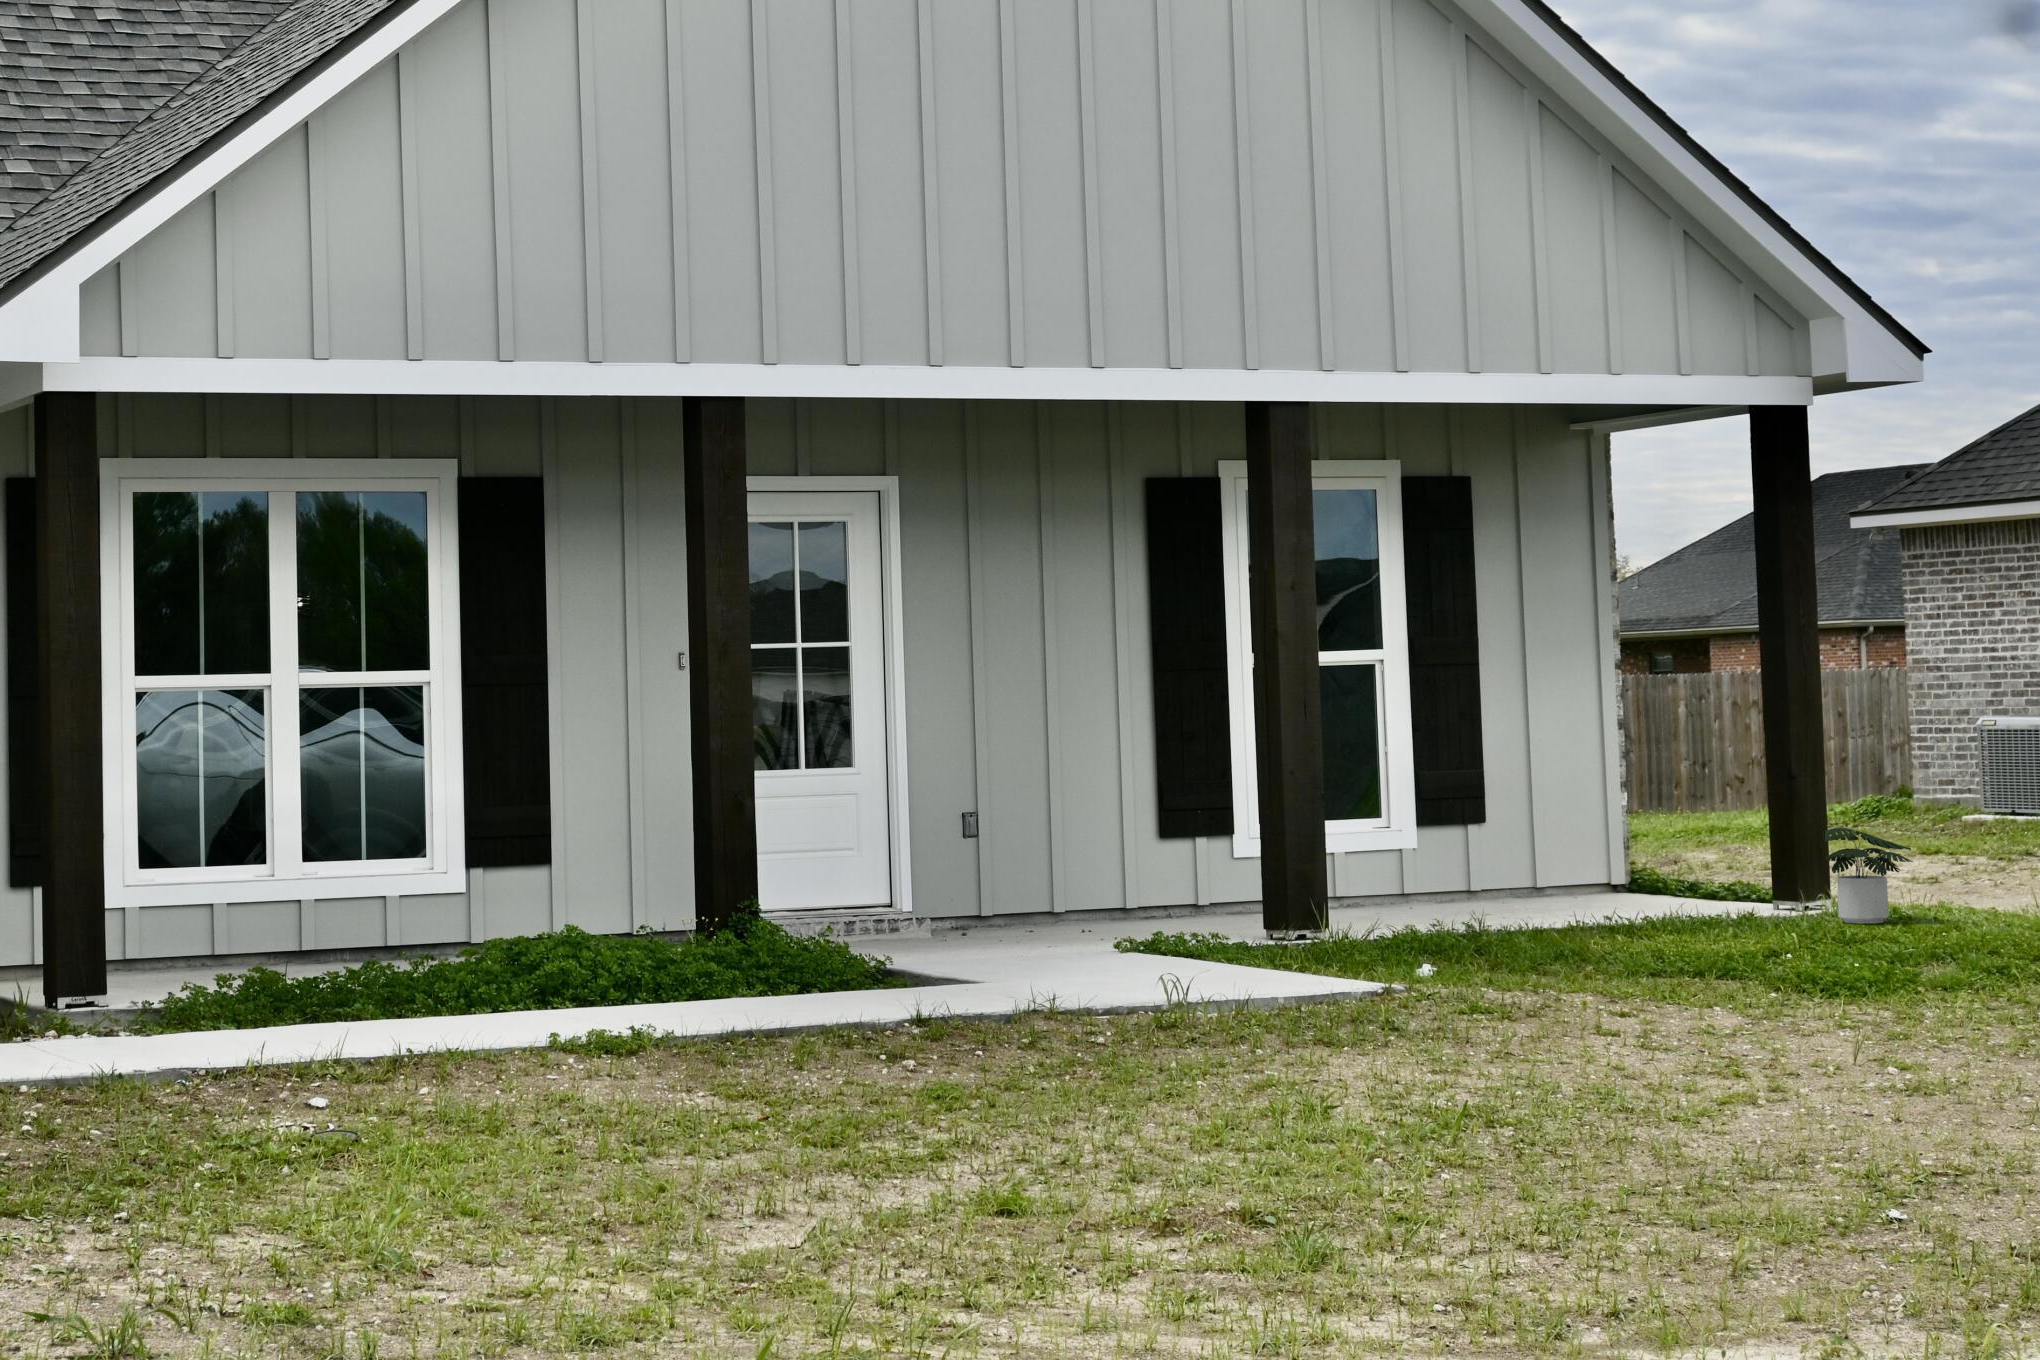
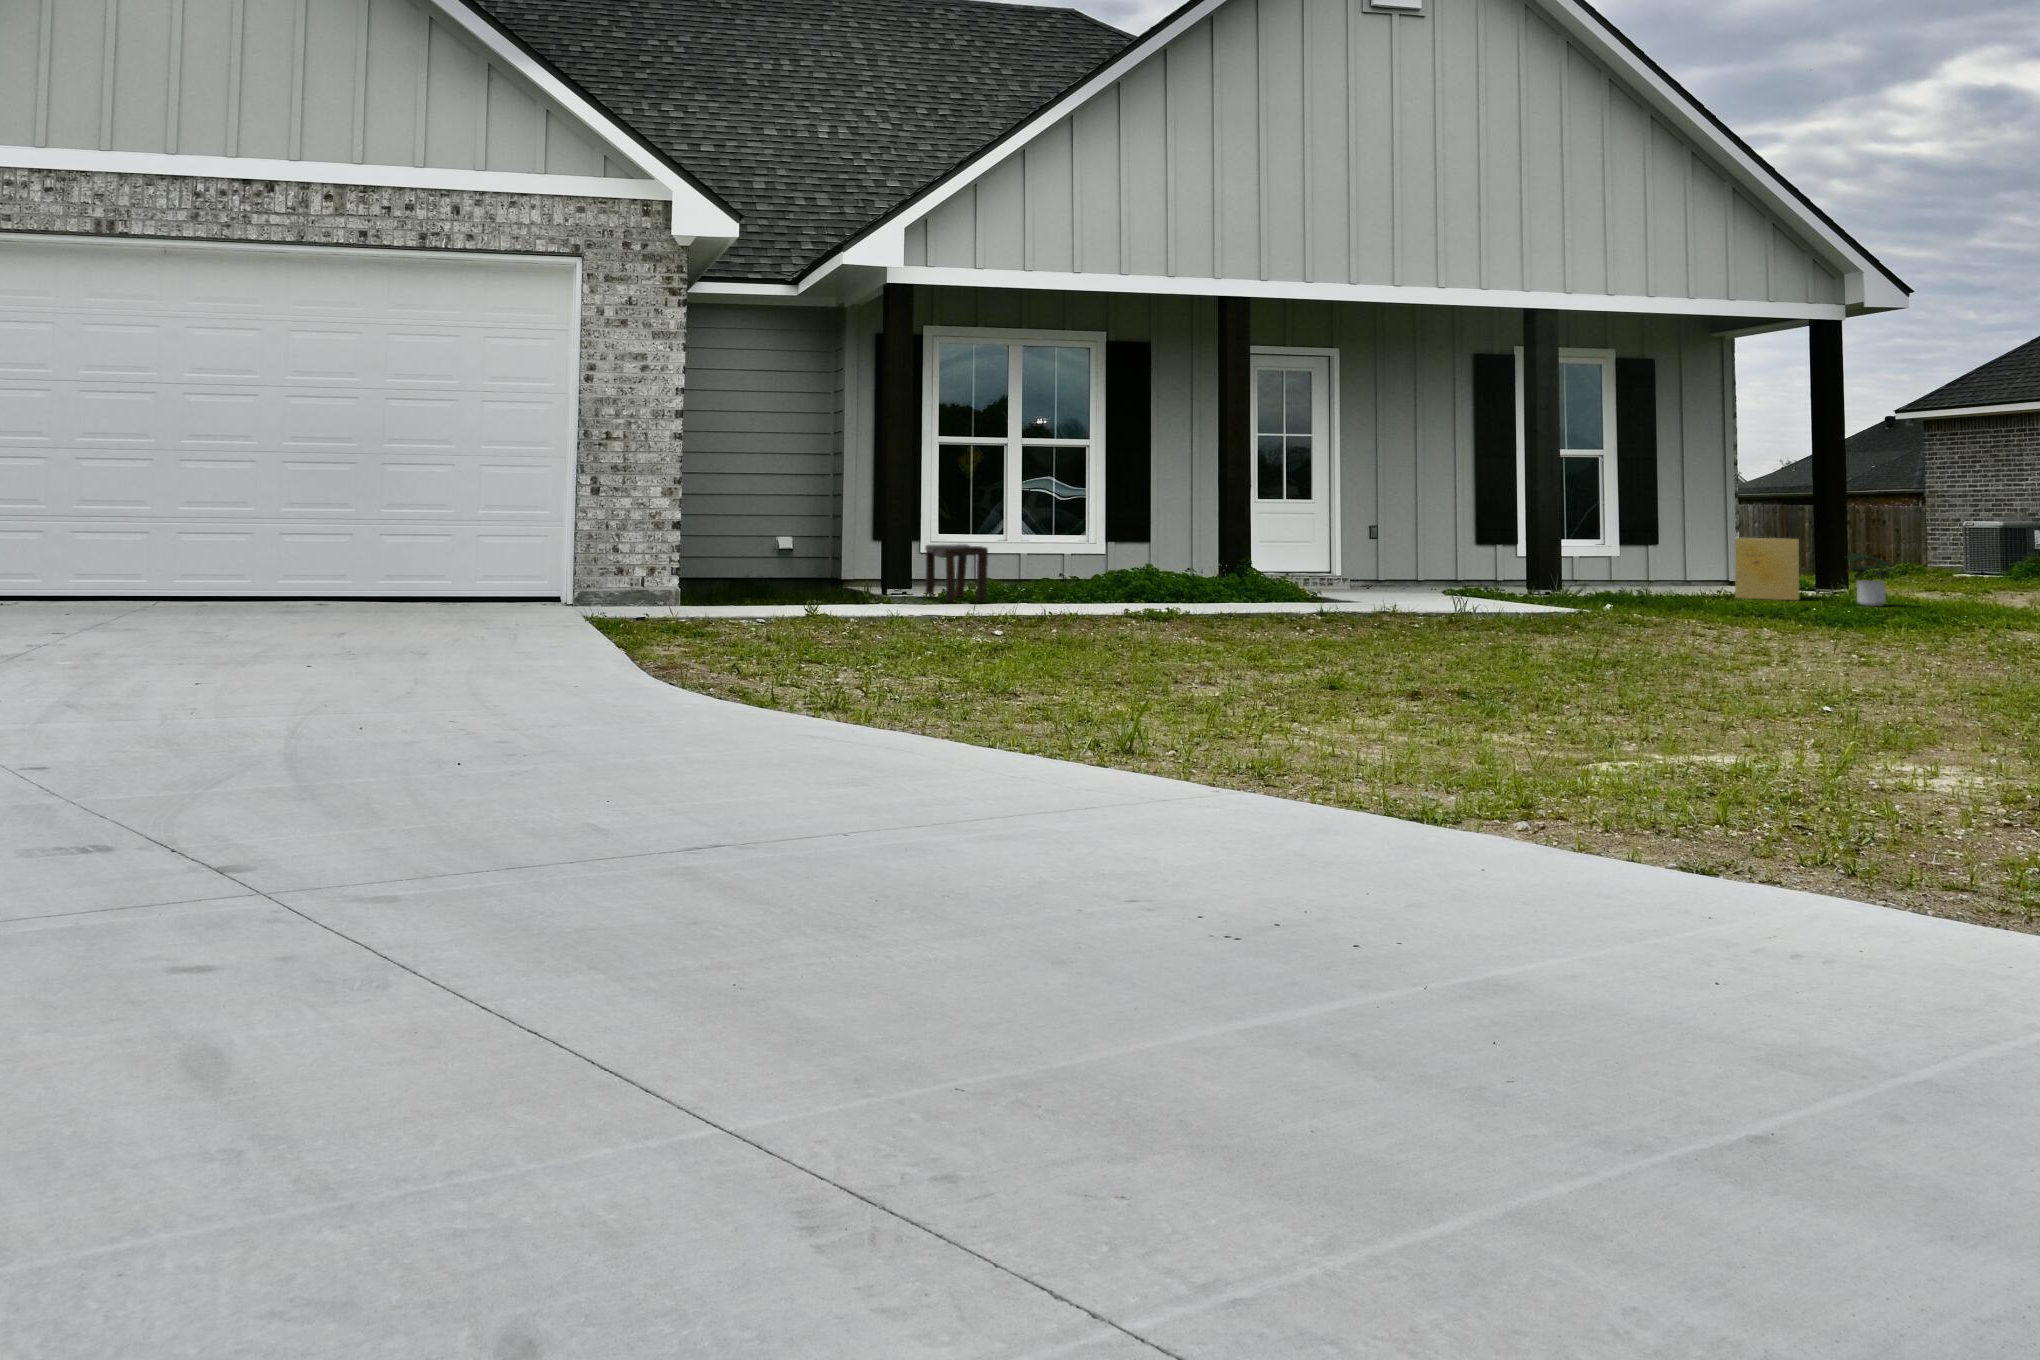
cardboard box: none [1619,800,1736,916] -> present [1735,538,1799,600]
bench: none [120,895,254,1017] -> present [925,544,988,602]

